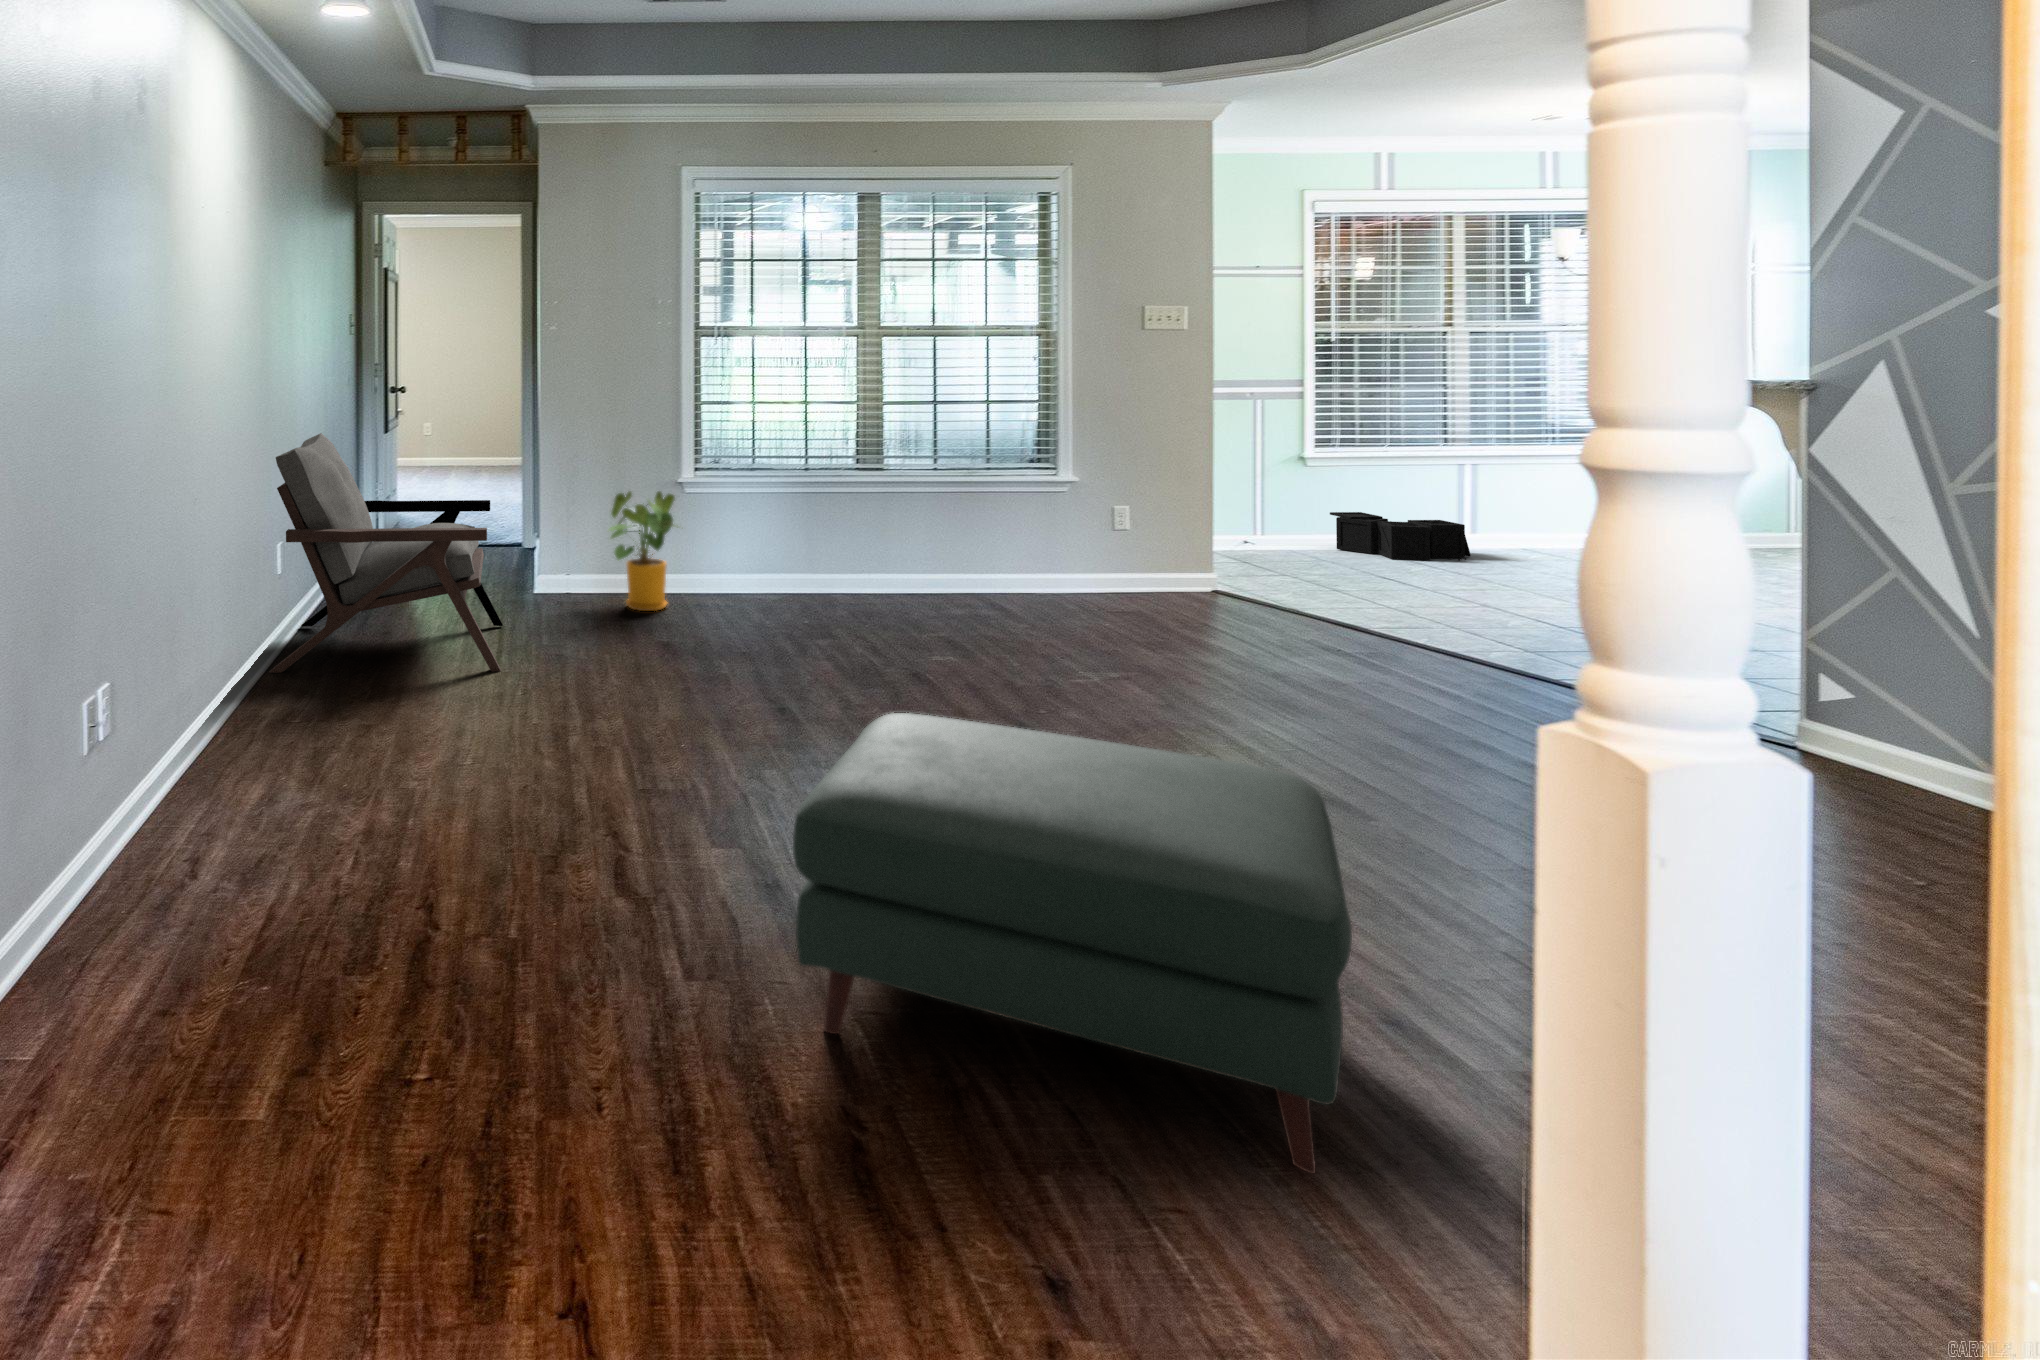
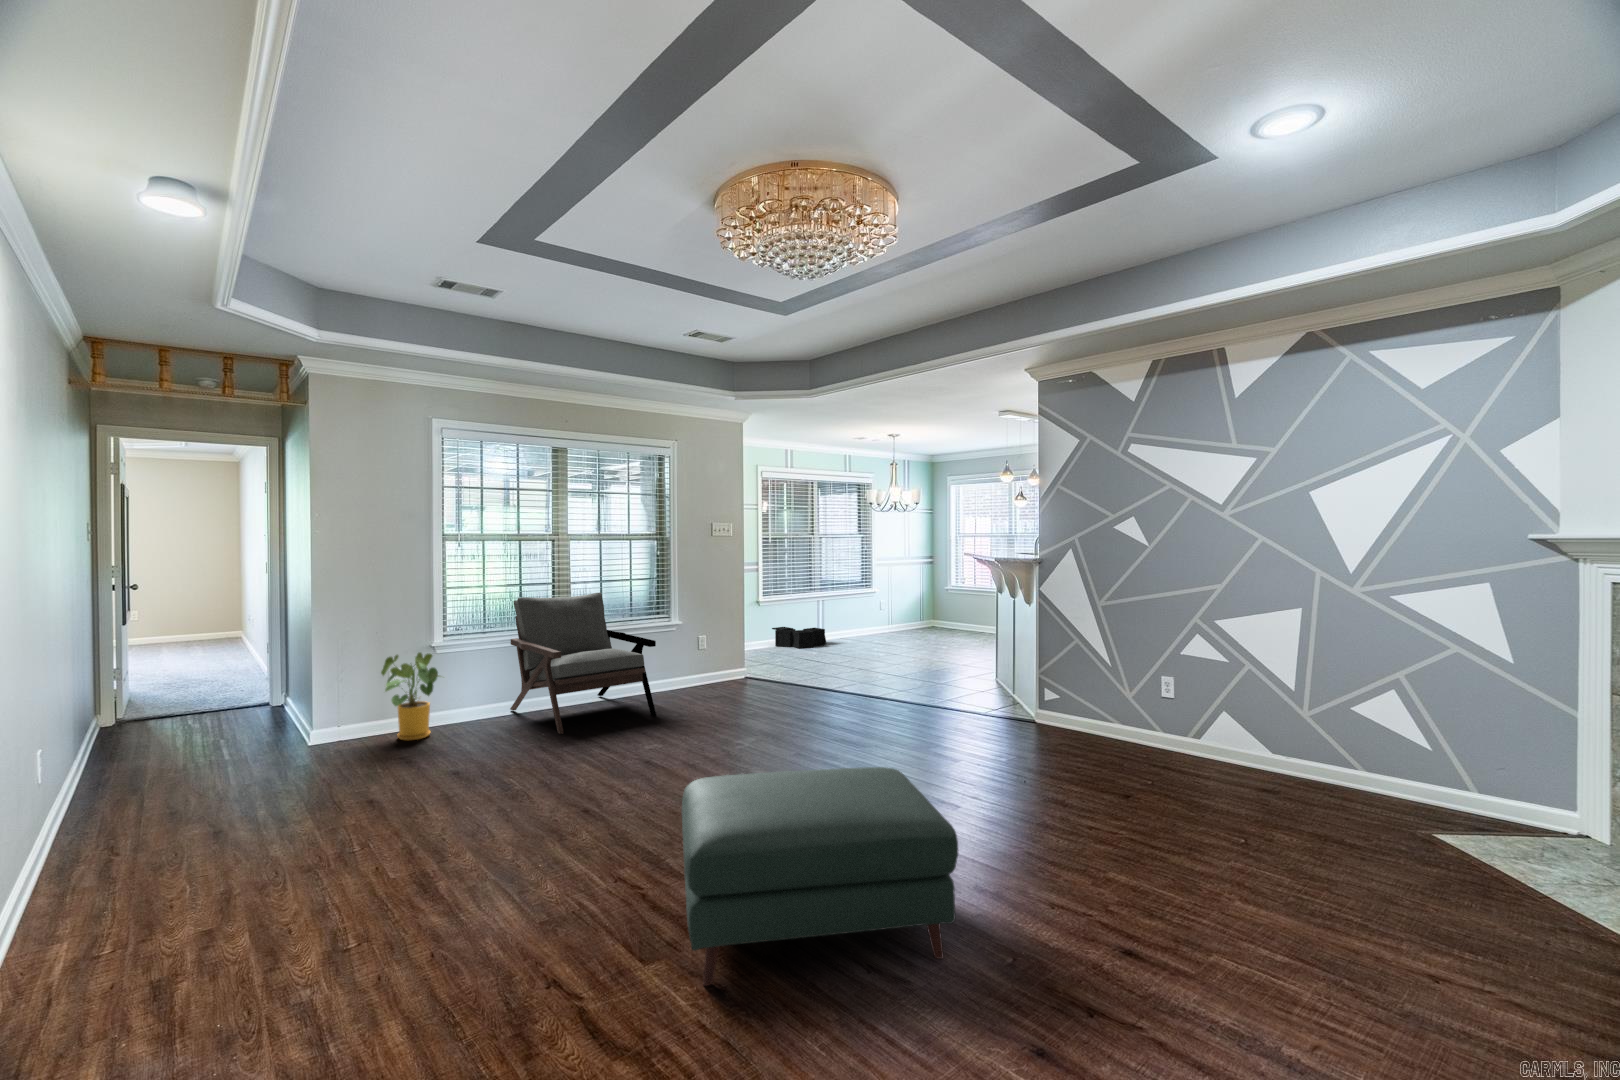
armchair: present [269,433,503,673] -> present [510,593,656,734]

